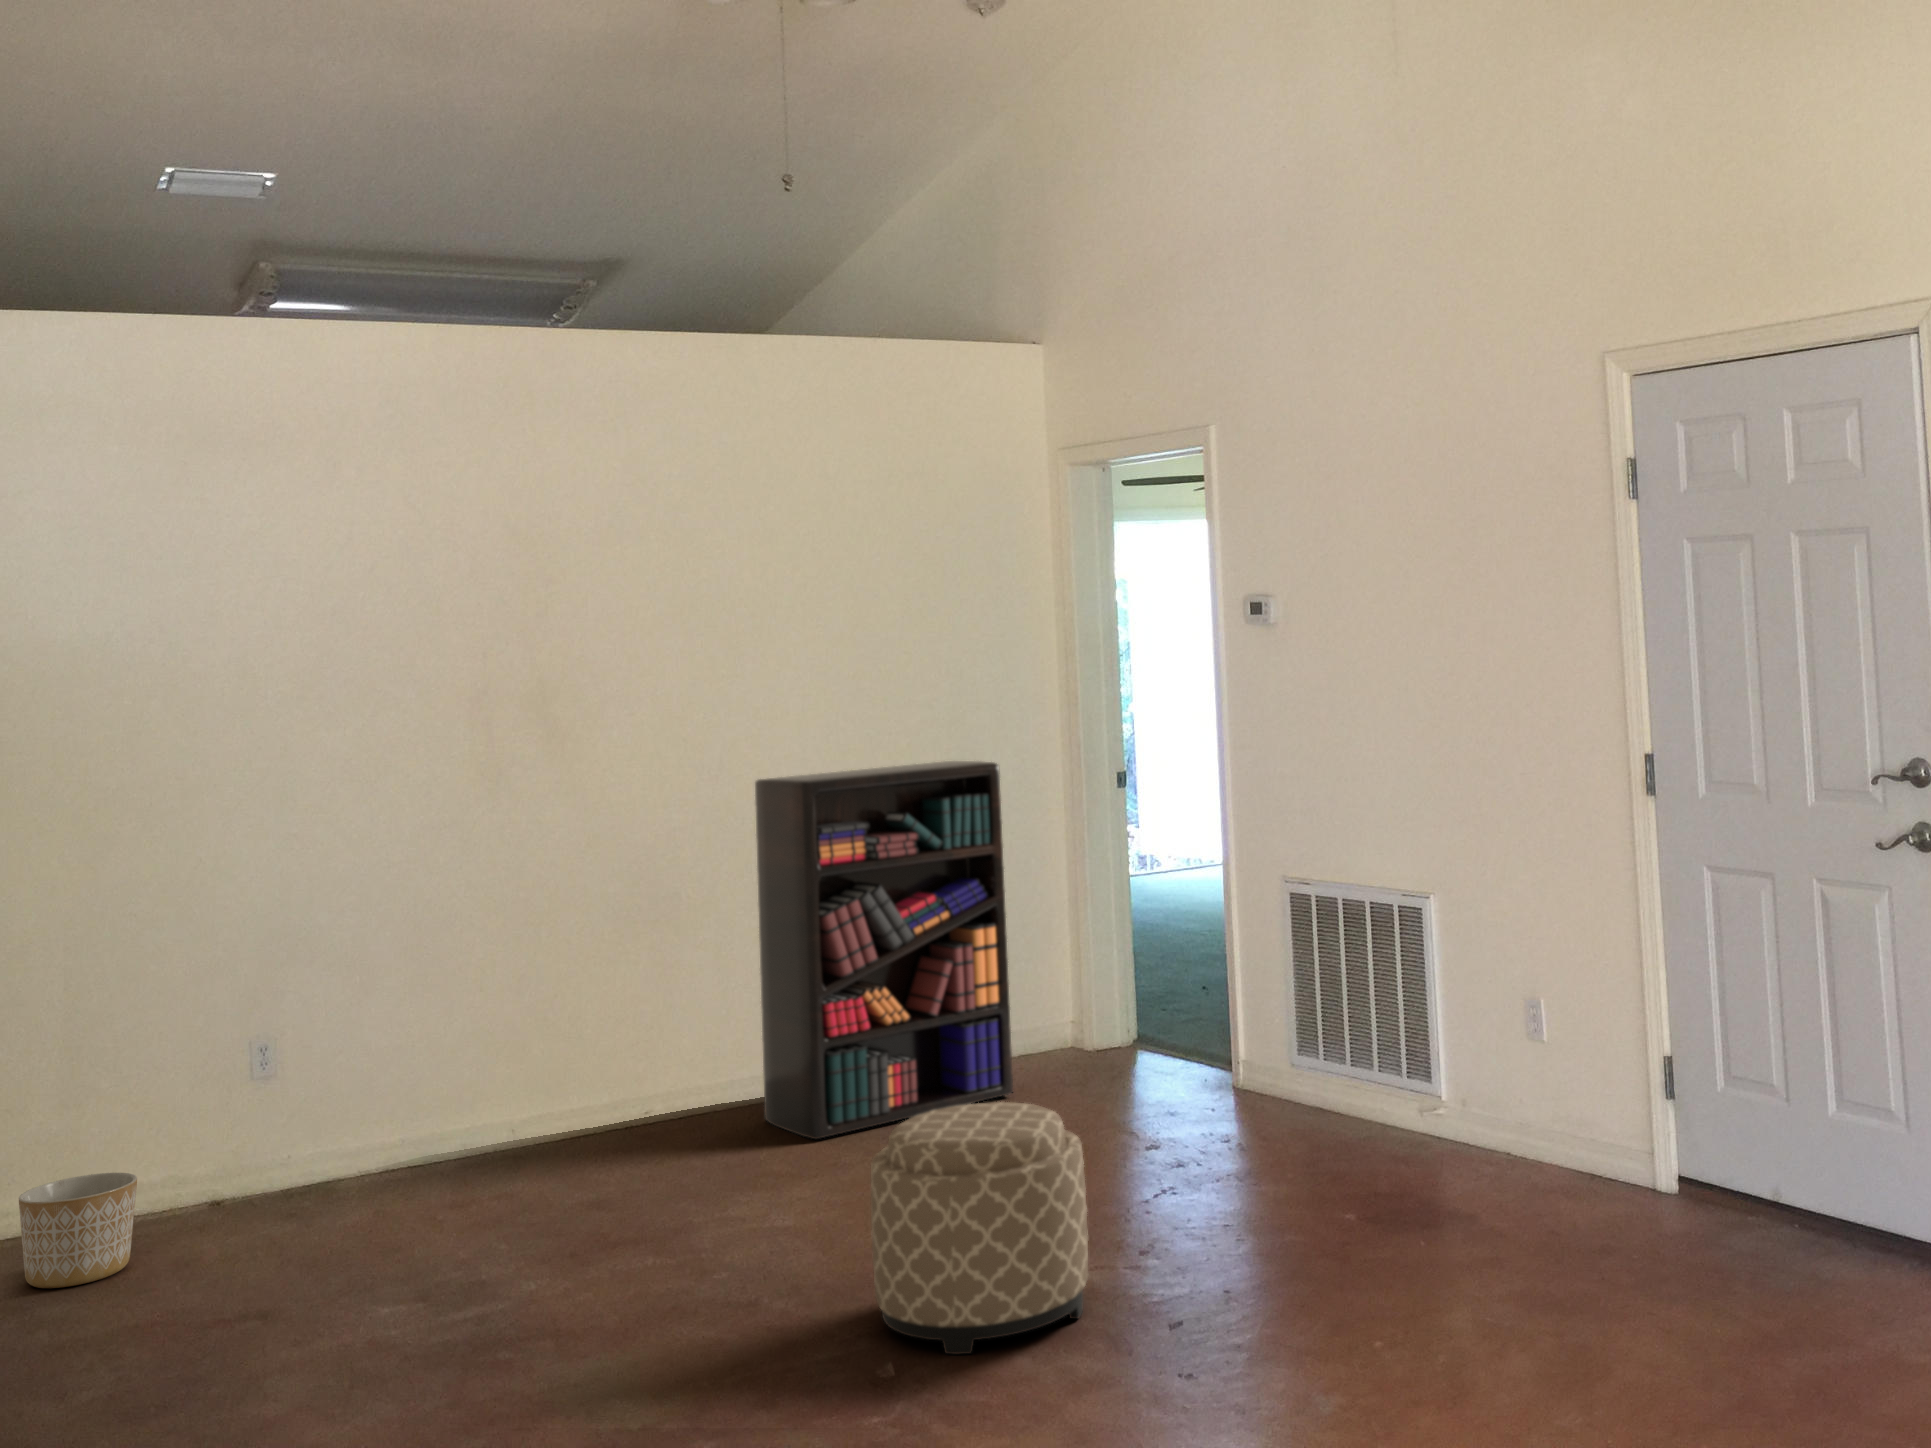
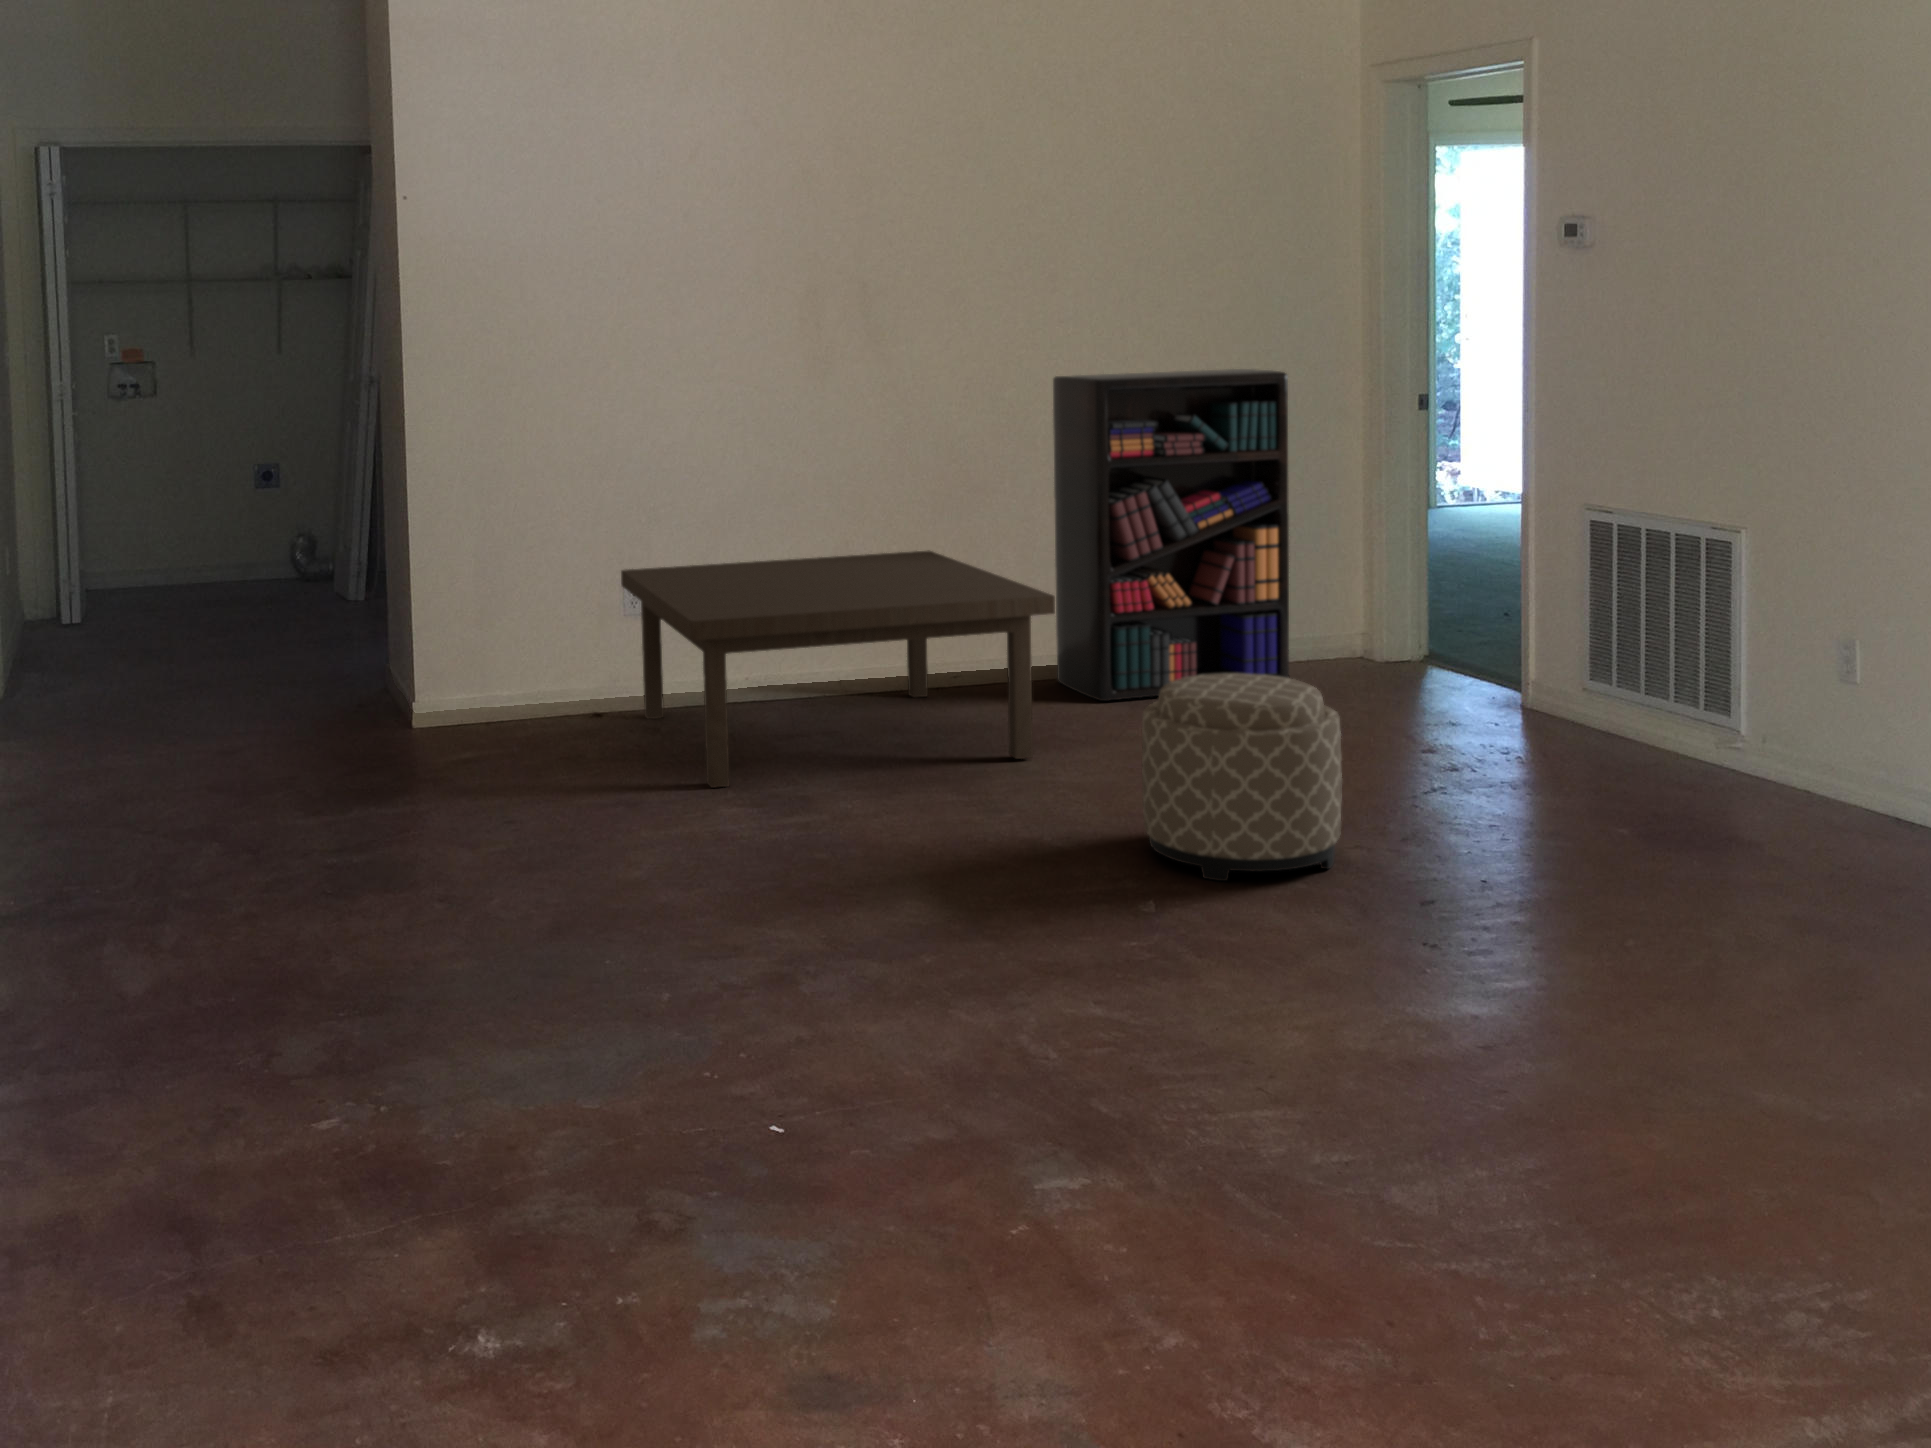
coffee table: none [224,986,765,1325] -> present [621,551,1055,788]
planter: present [19,1173,137,1288] -> none [483,656,563,736]

